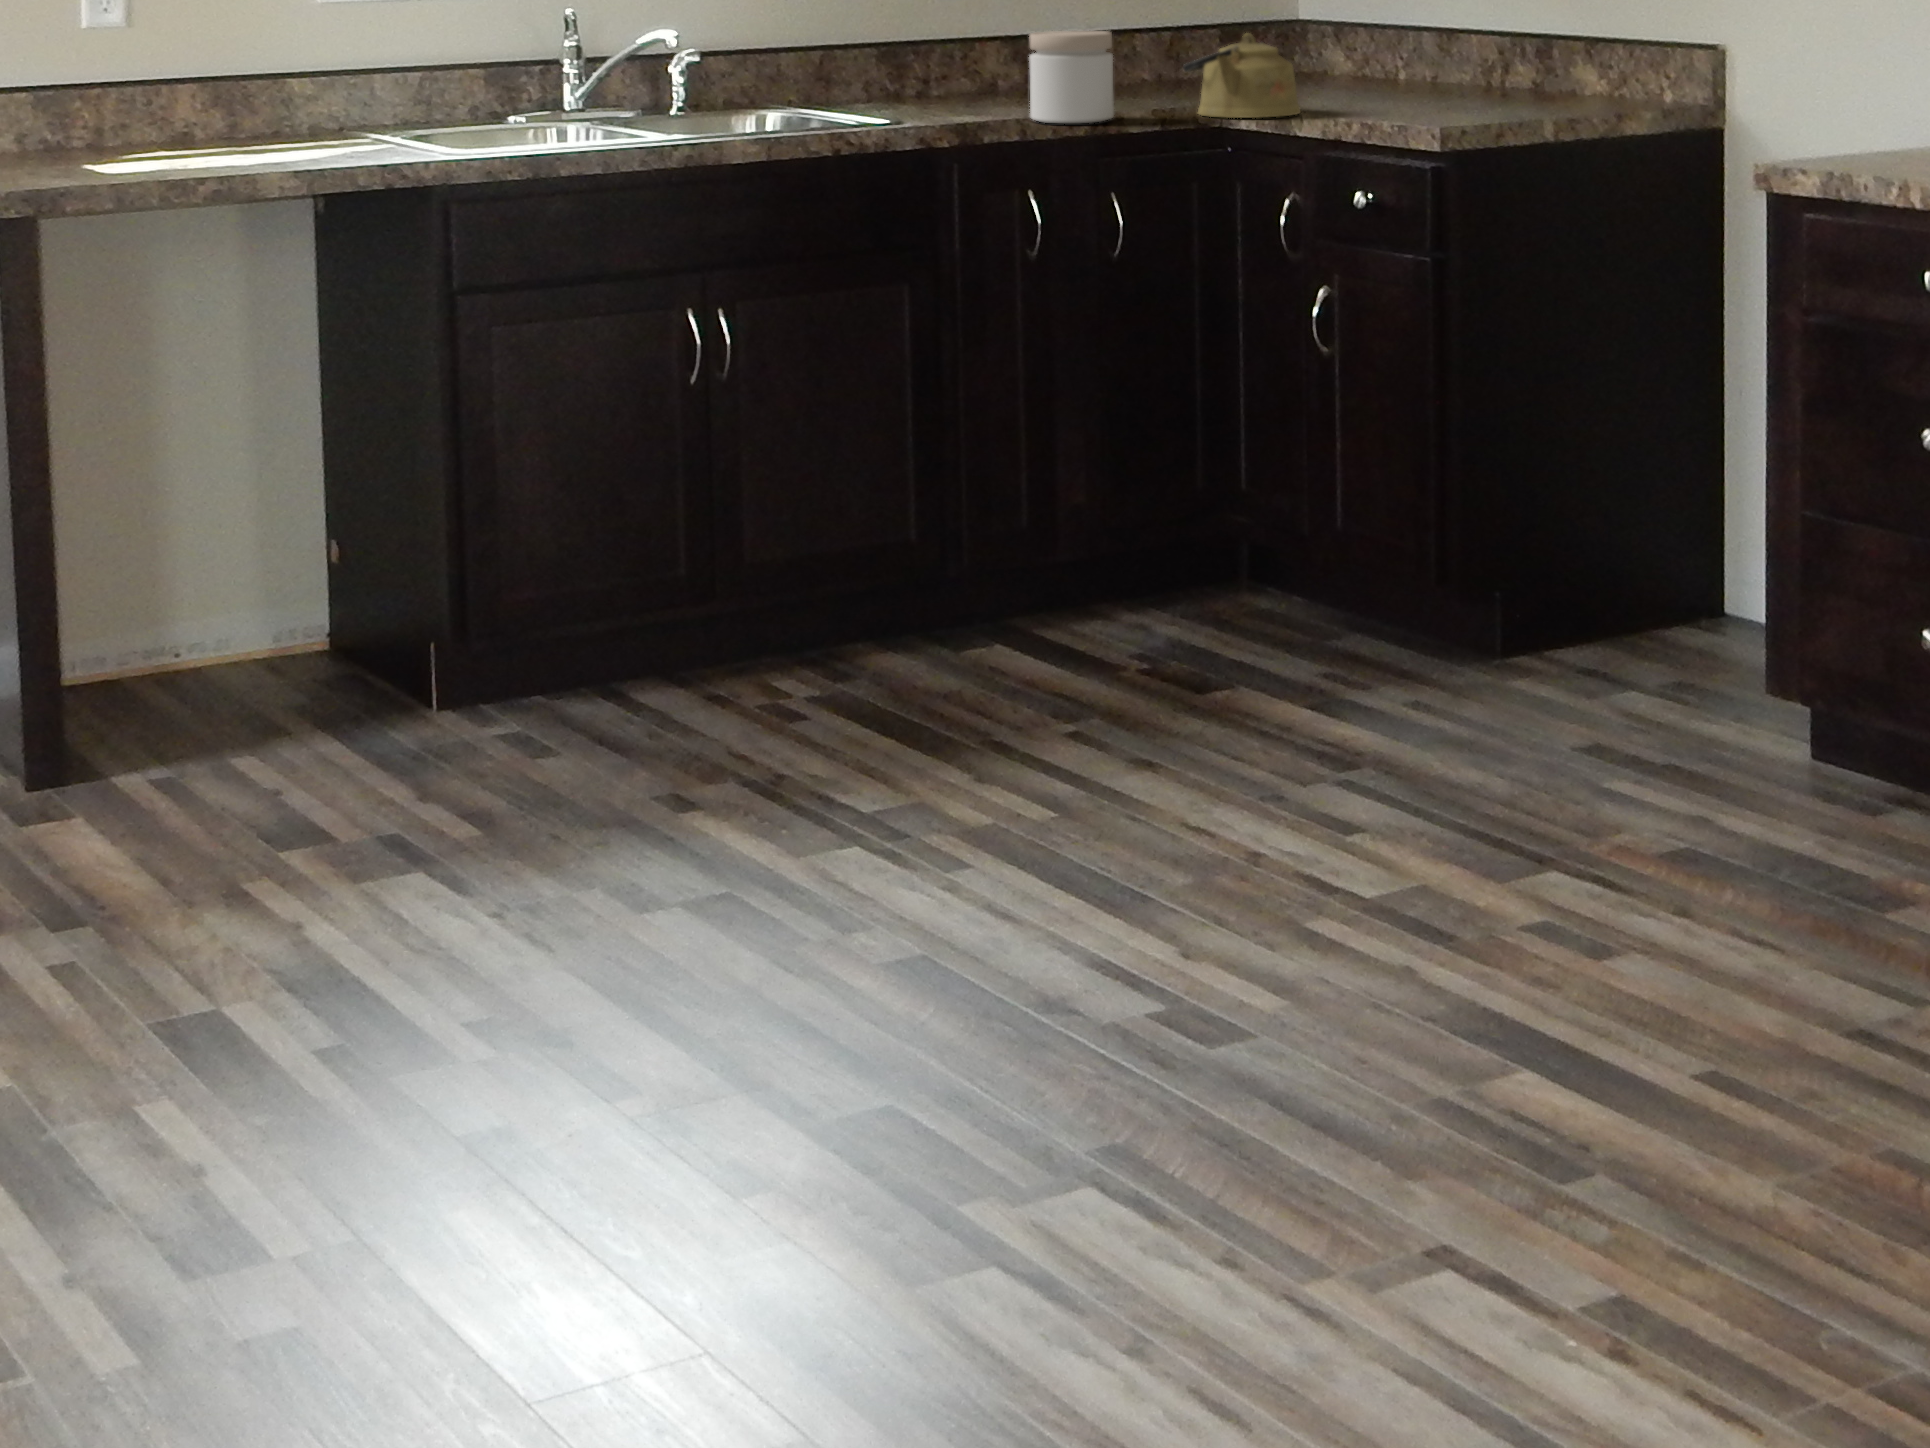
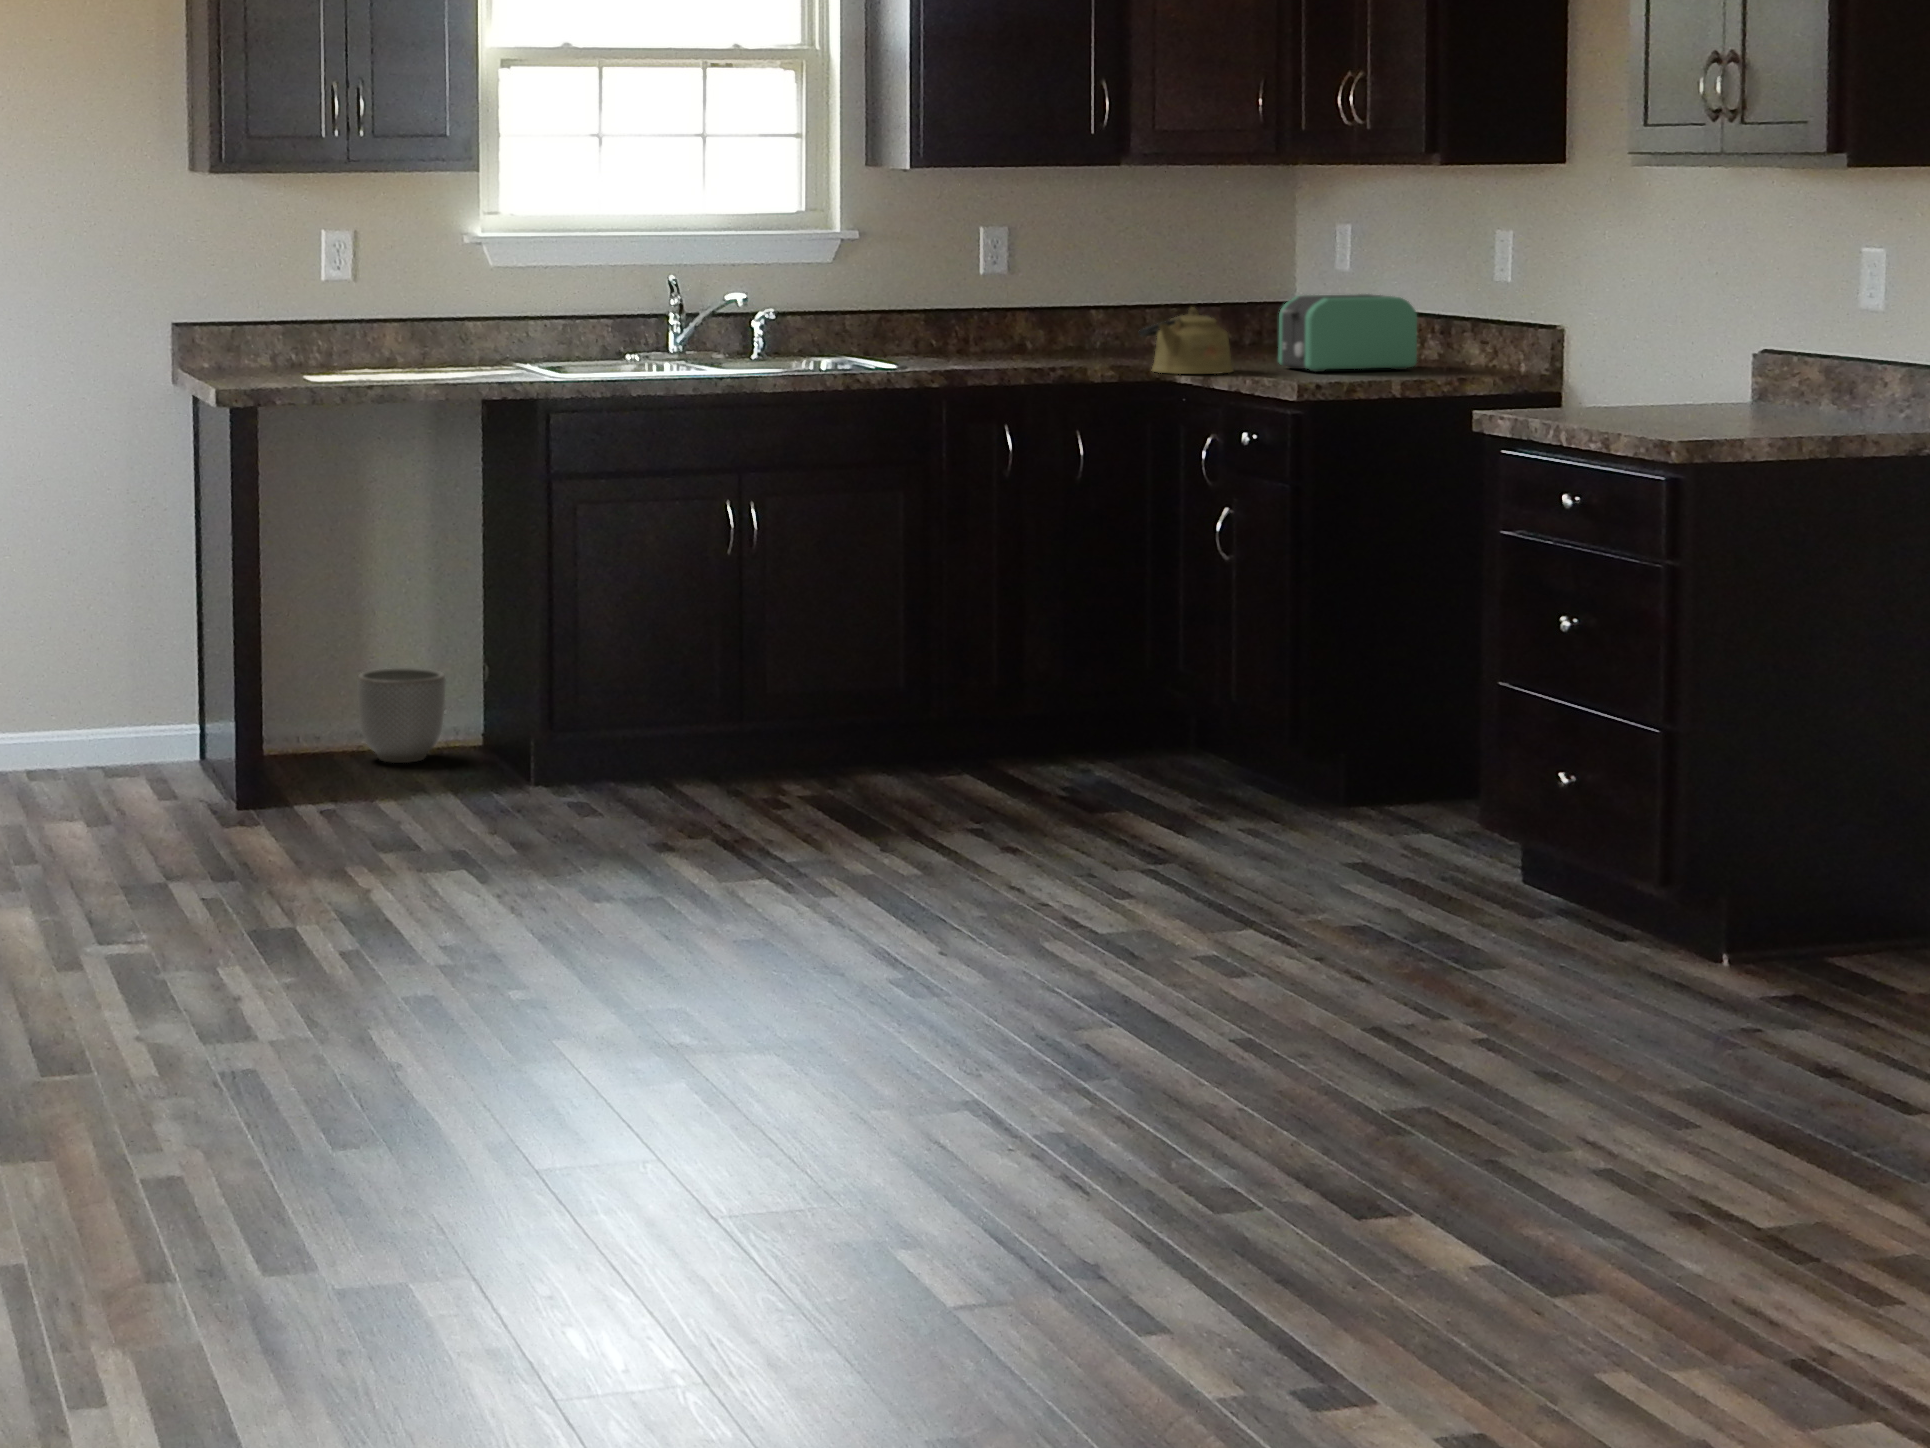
toaster: none [1340,11,1505,109] -> present [1278,294,1417,372]
jar: present [1029,31,1114,123] -> none [1012,302,1078,373]
planter: none [161,552,286,686] -> present [357,668,446,763]

